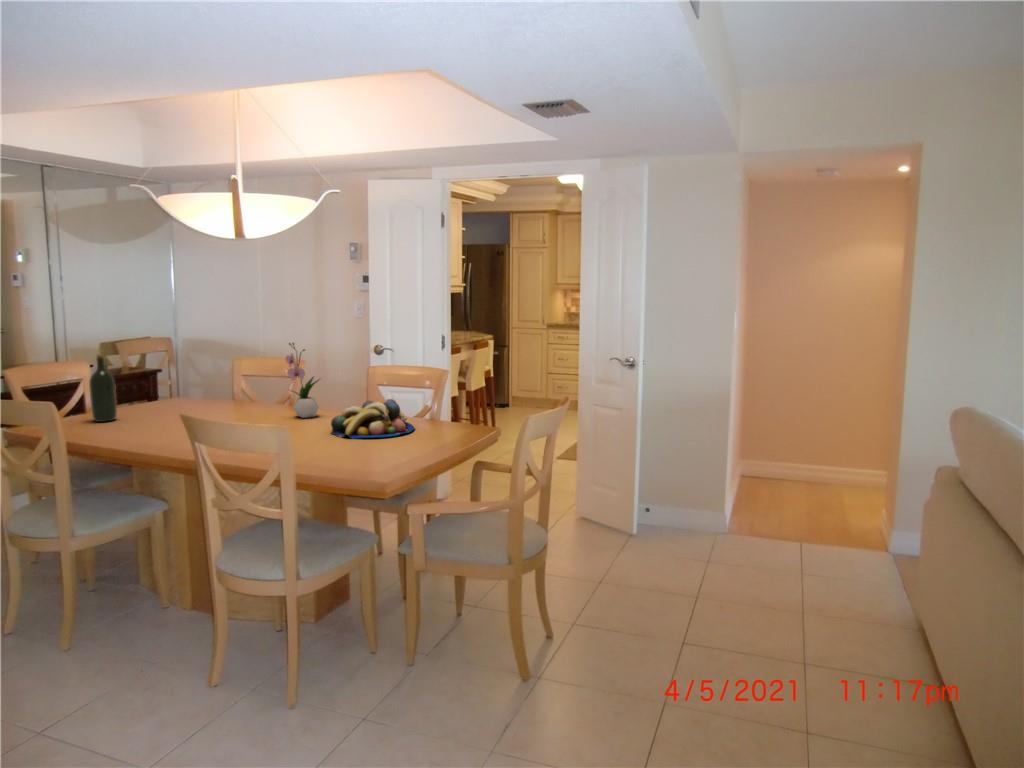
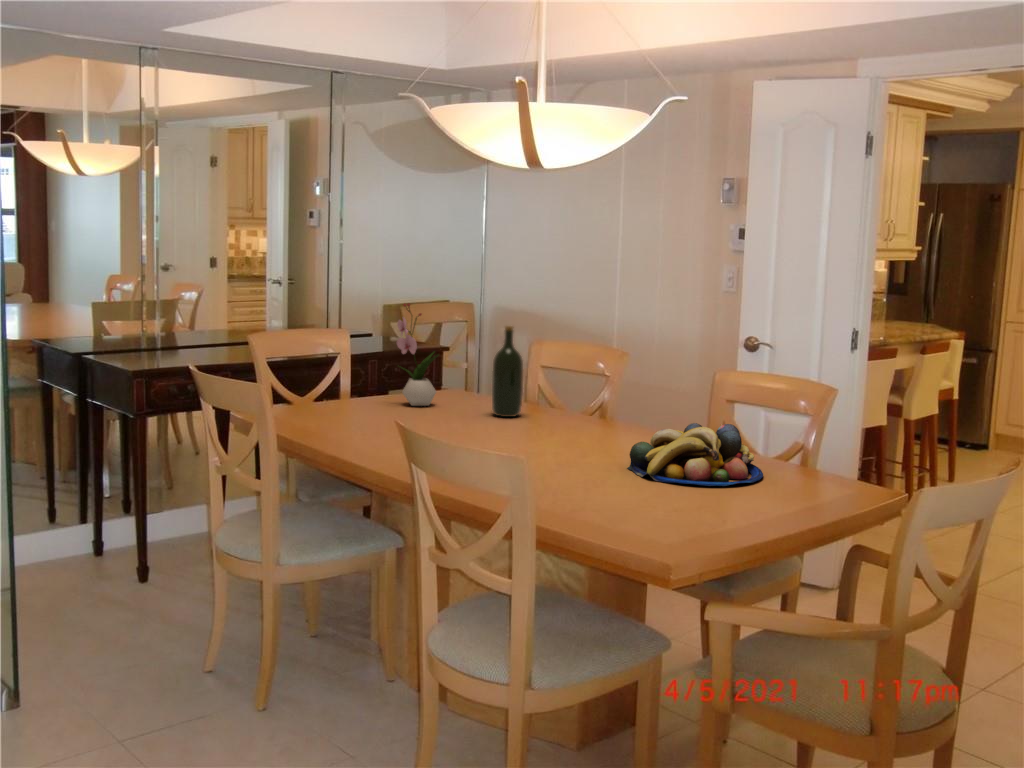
flower arrangement: present [286,343,319,418] -> present [397,304,438,406]
wine bottle: present [89,354,117,422] -> present [492,326,523,417]

